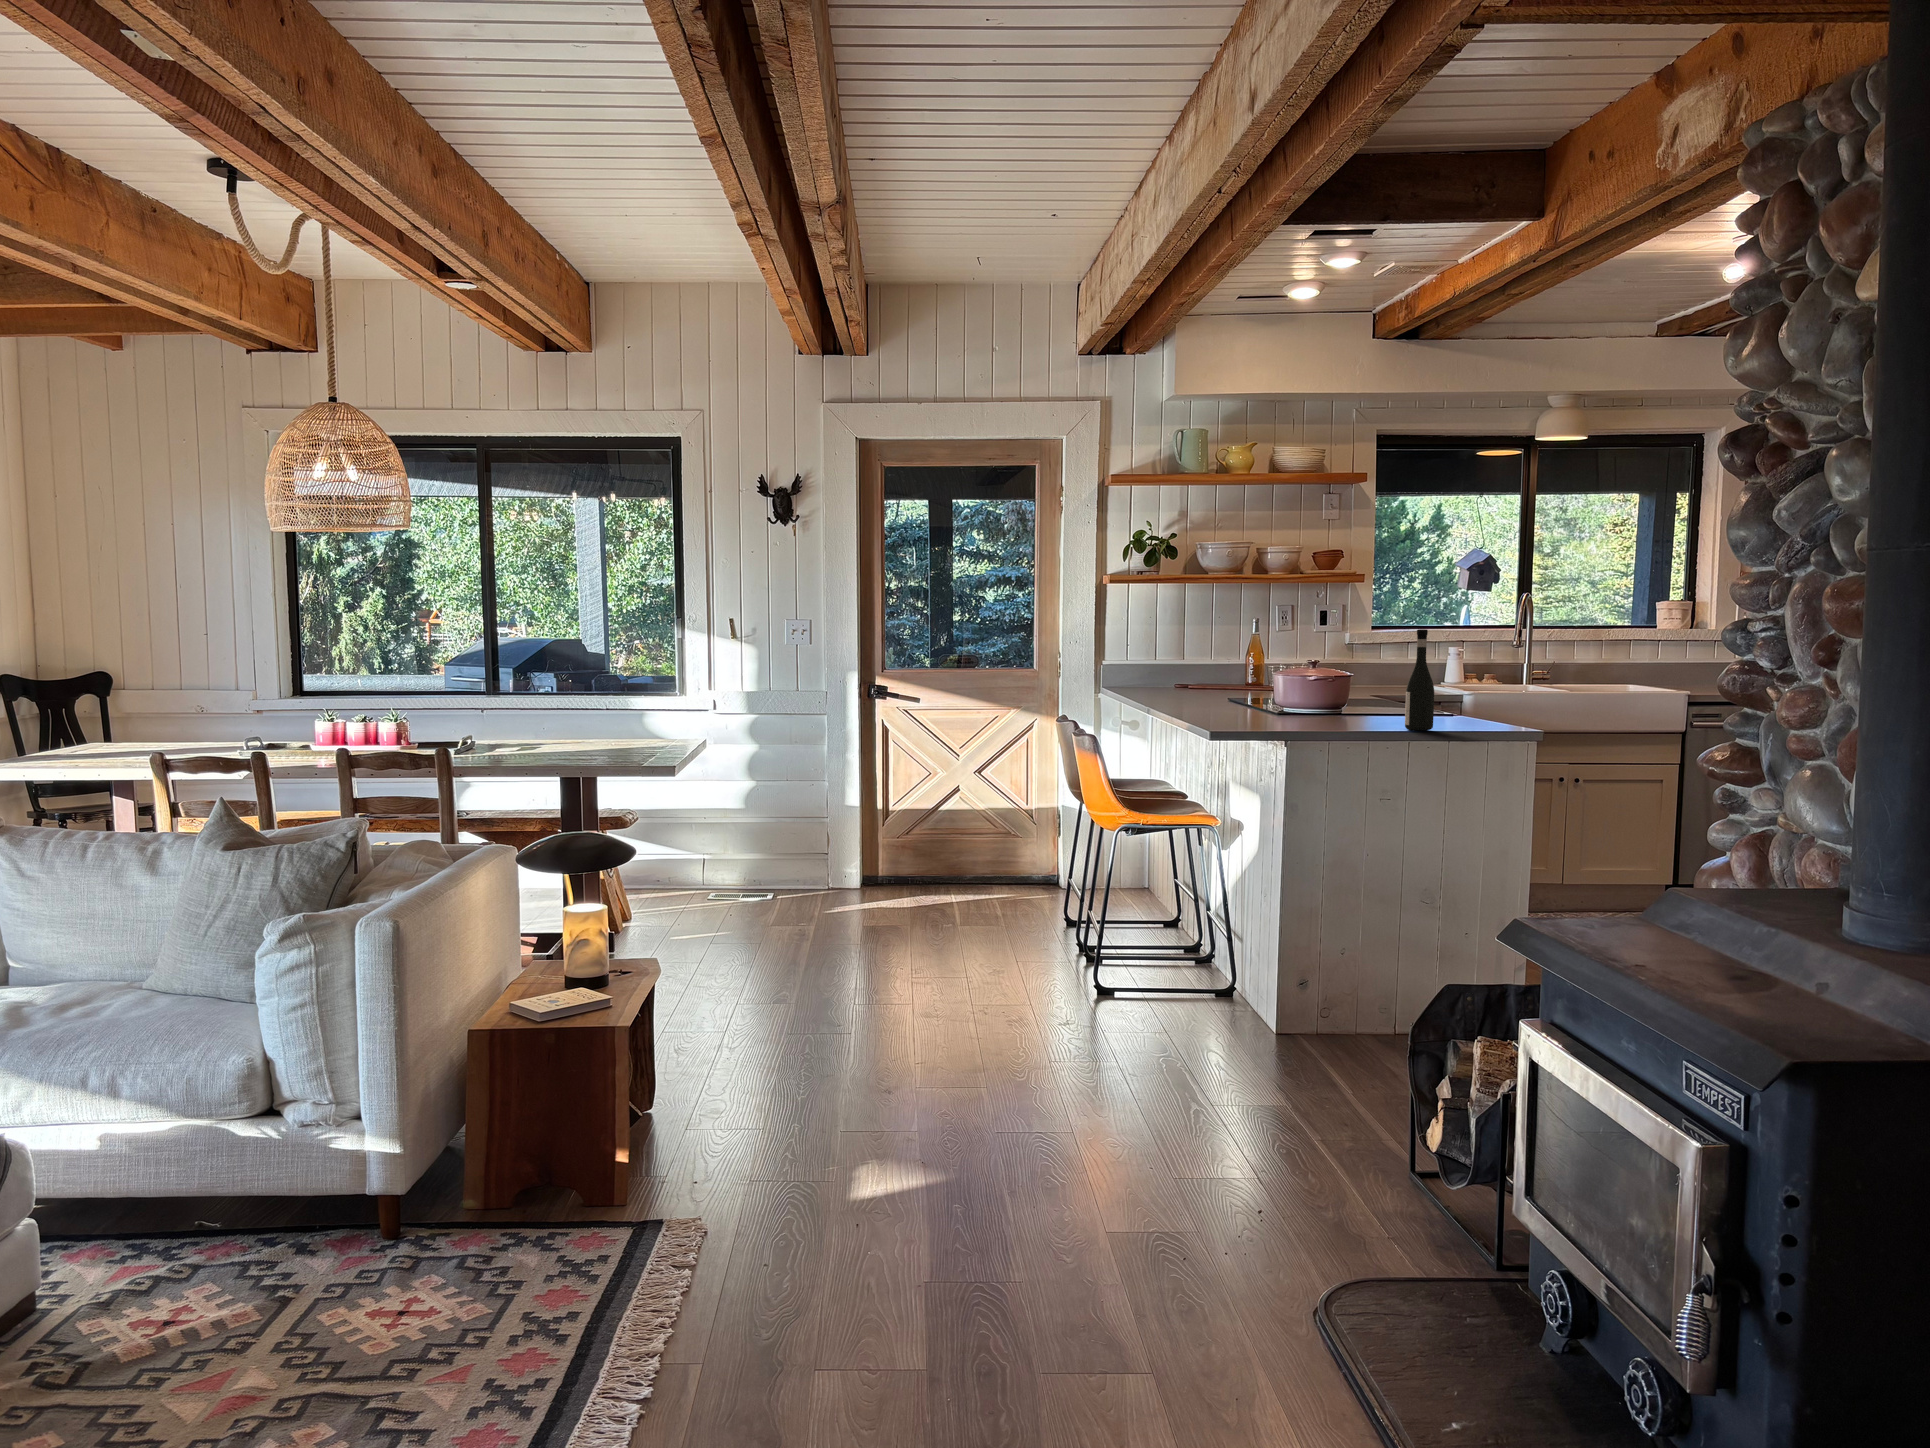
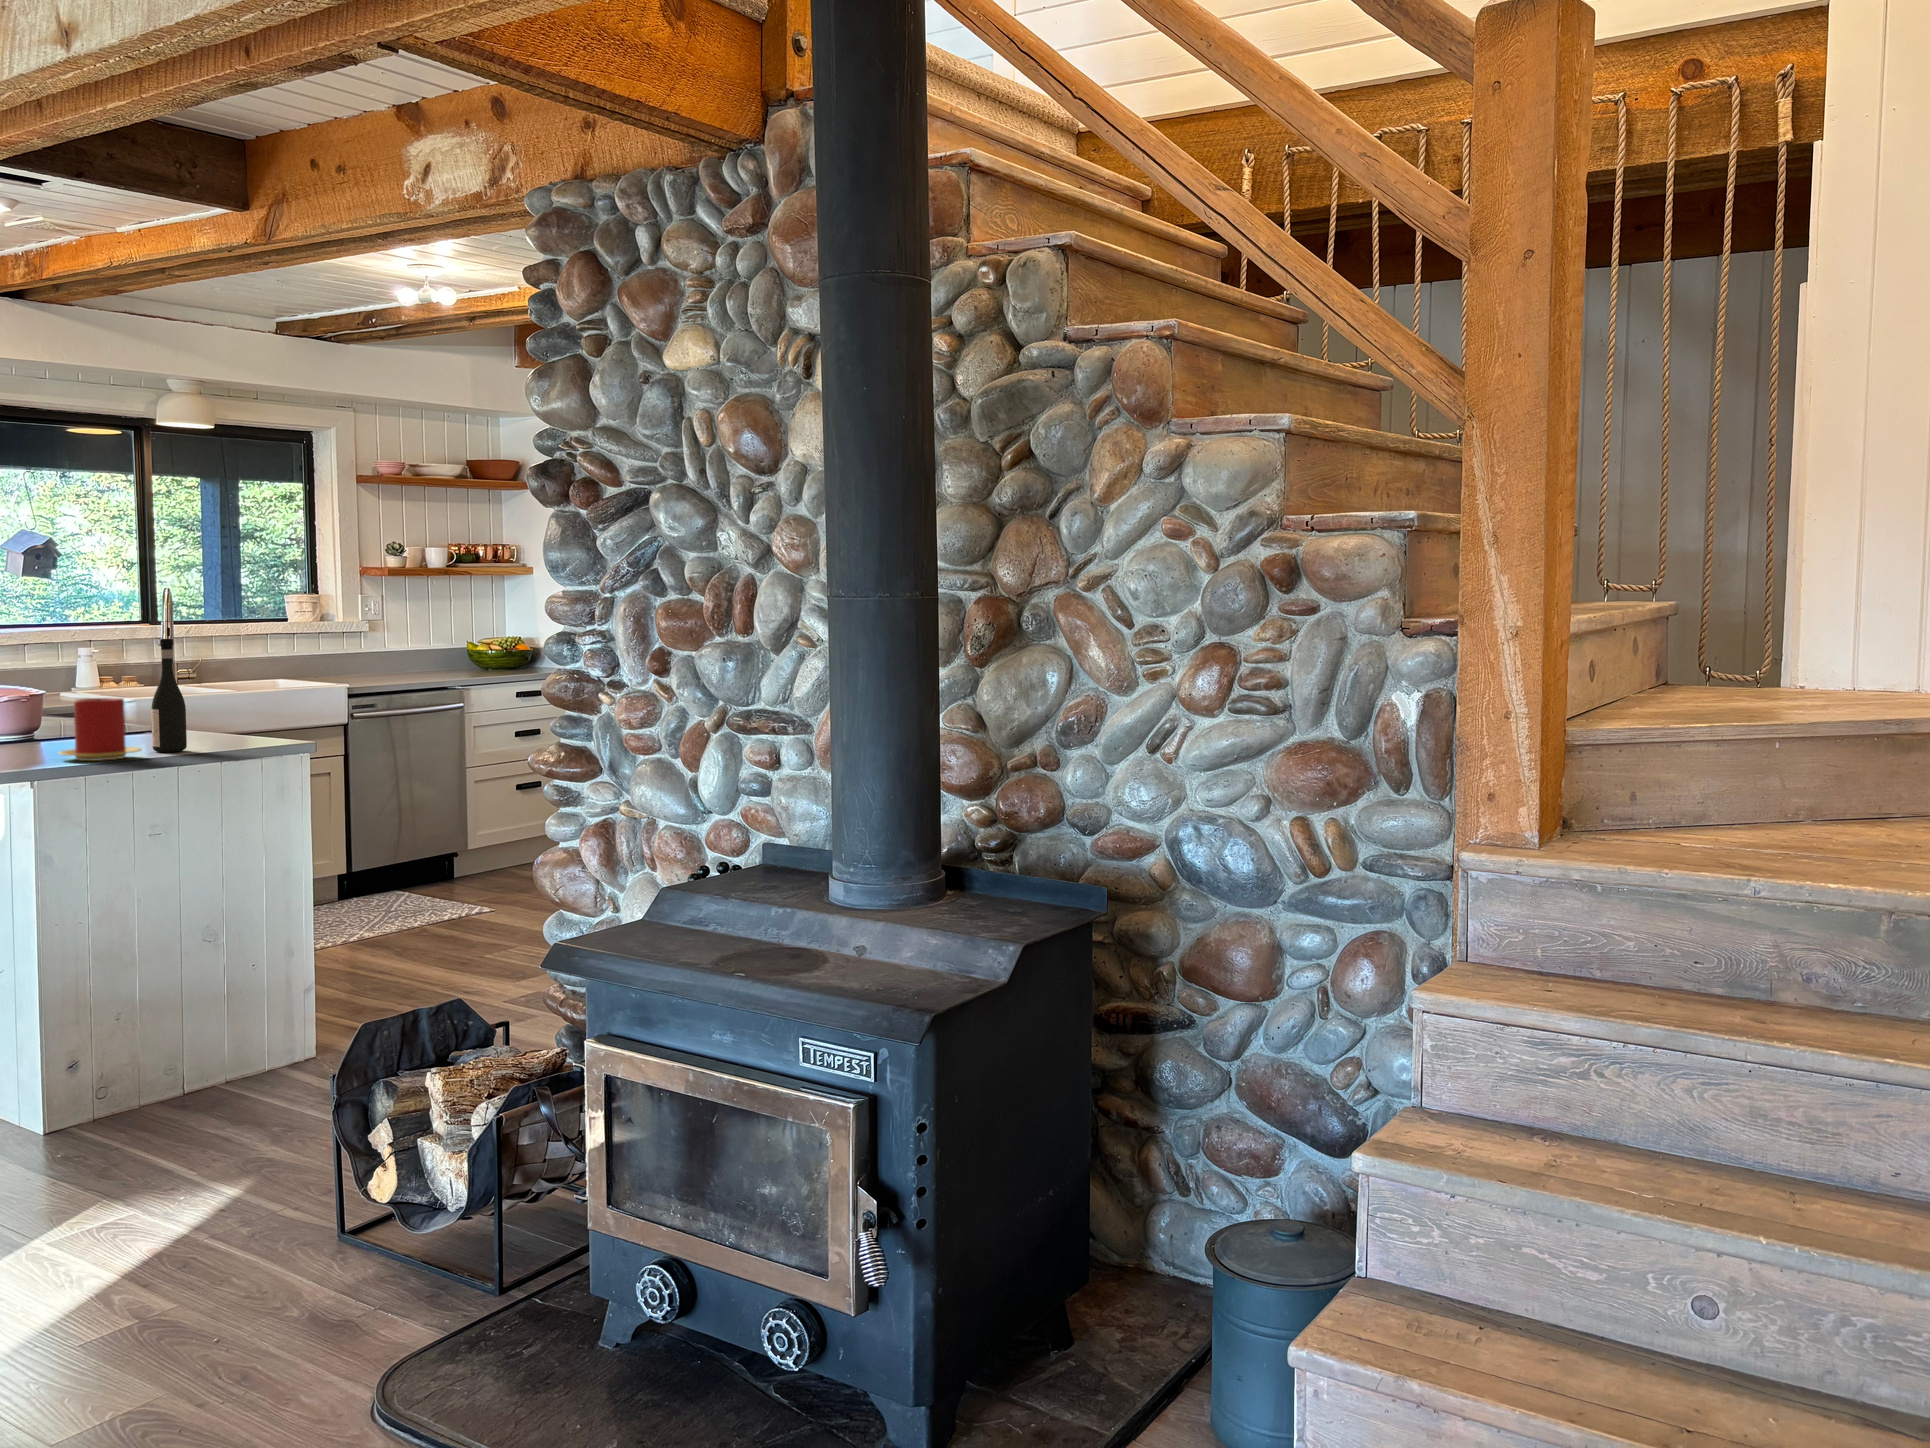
candle: none [1324,679,1387,732] -> present [59,698,141,761]

